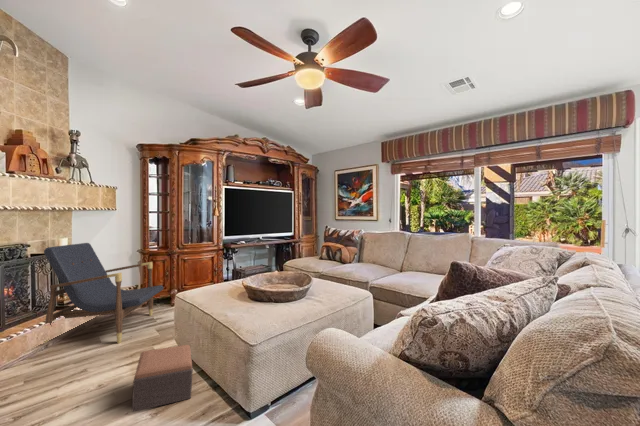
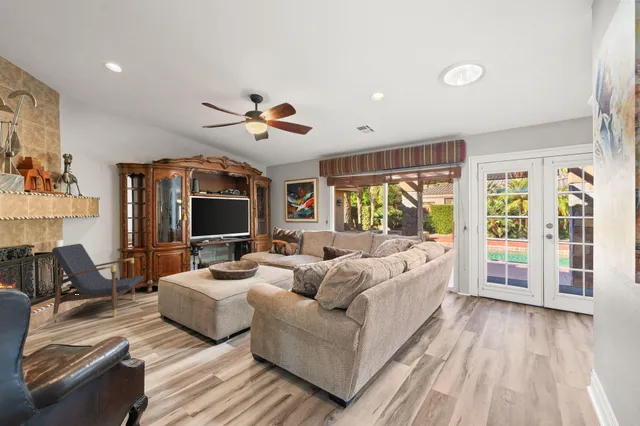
footstool: present [132,345,193,412] -> none [139,310,179,347]

